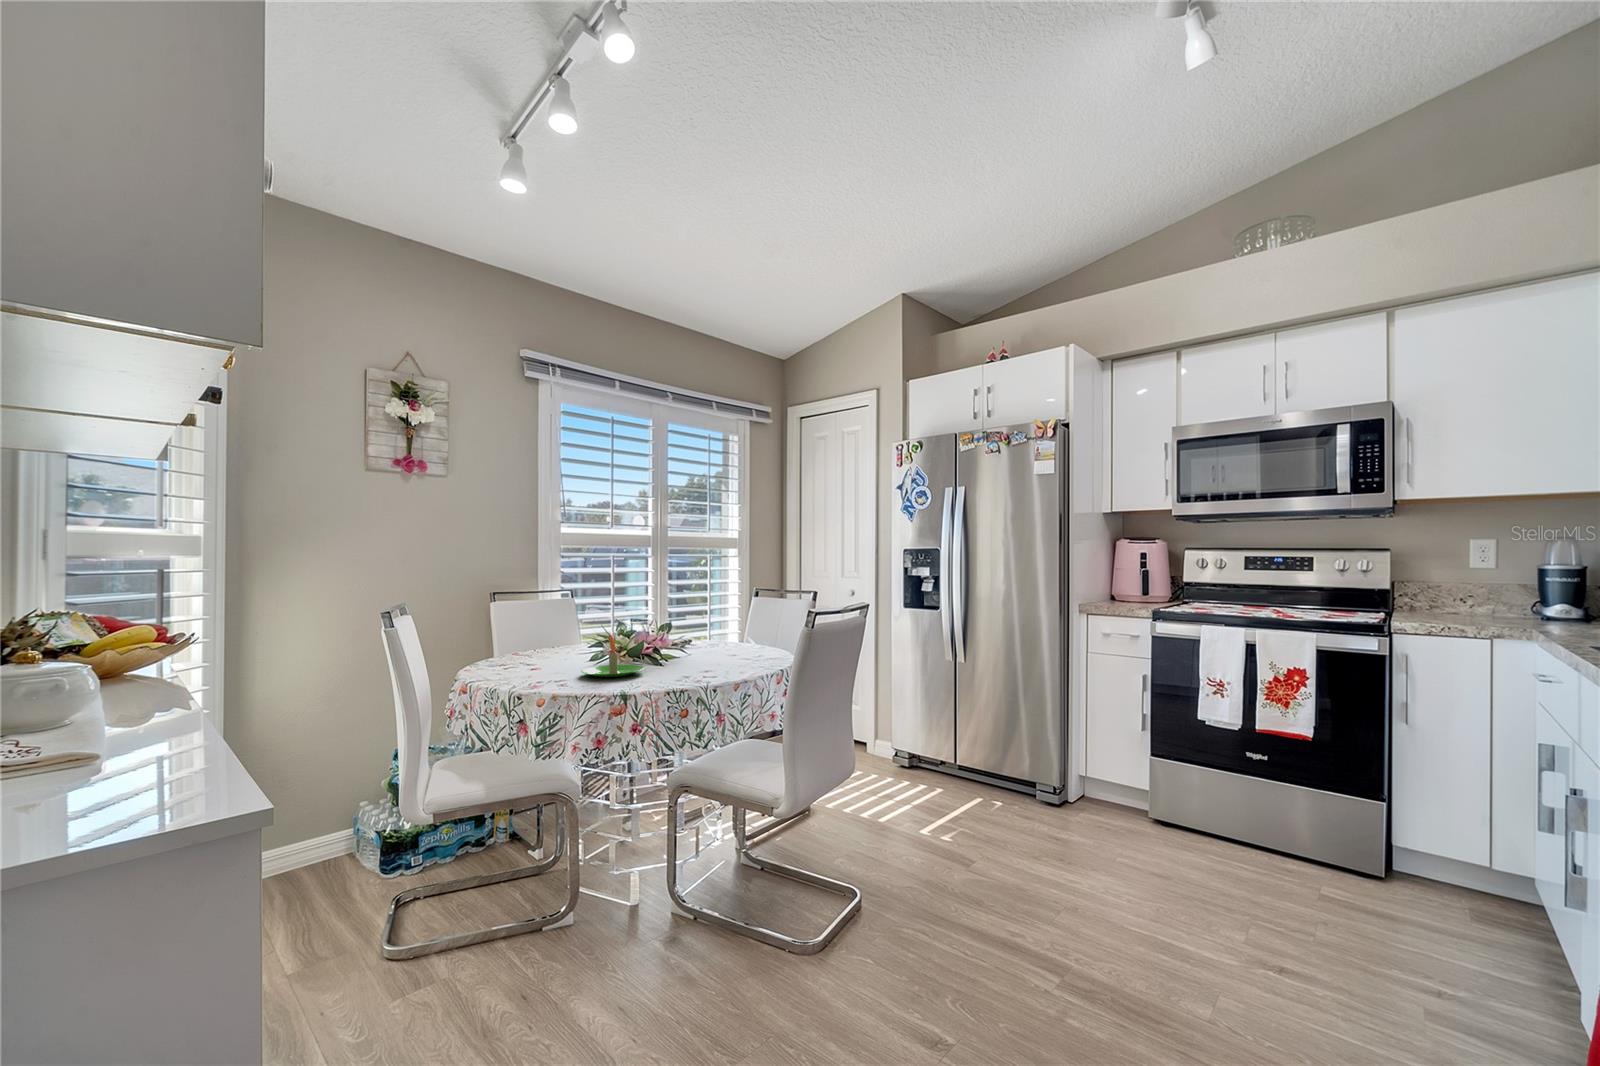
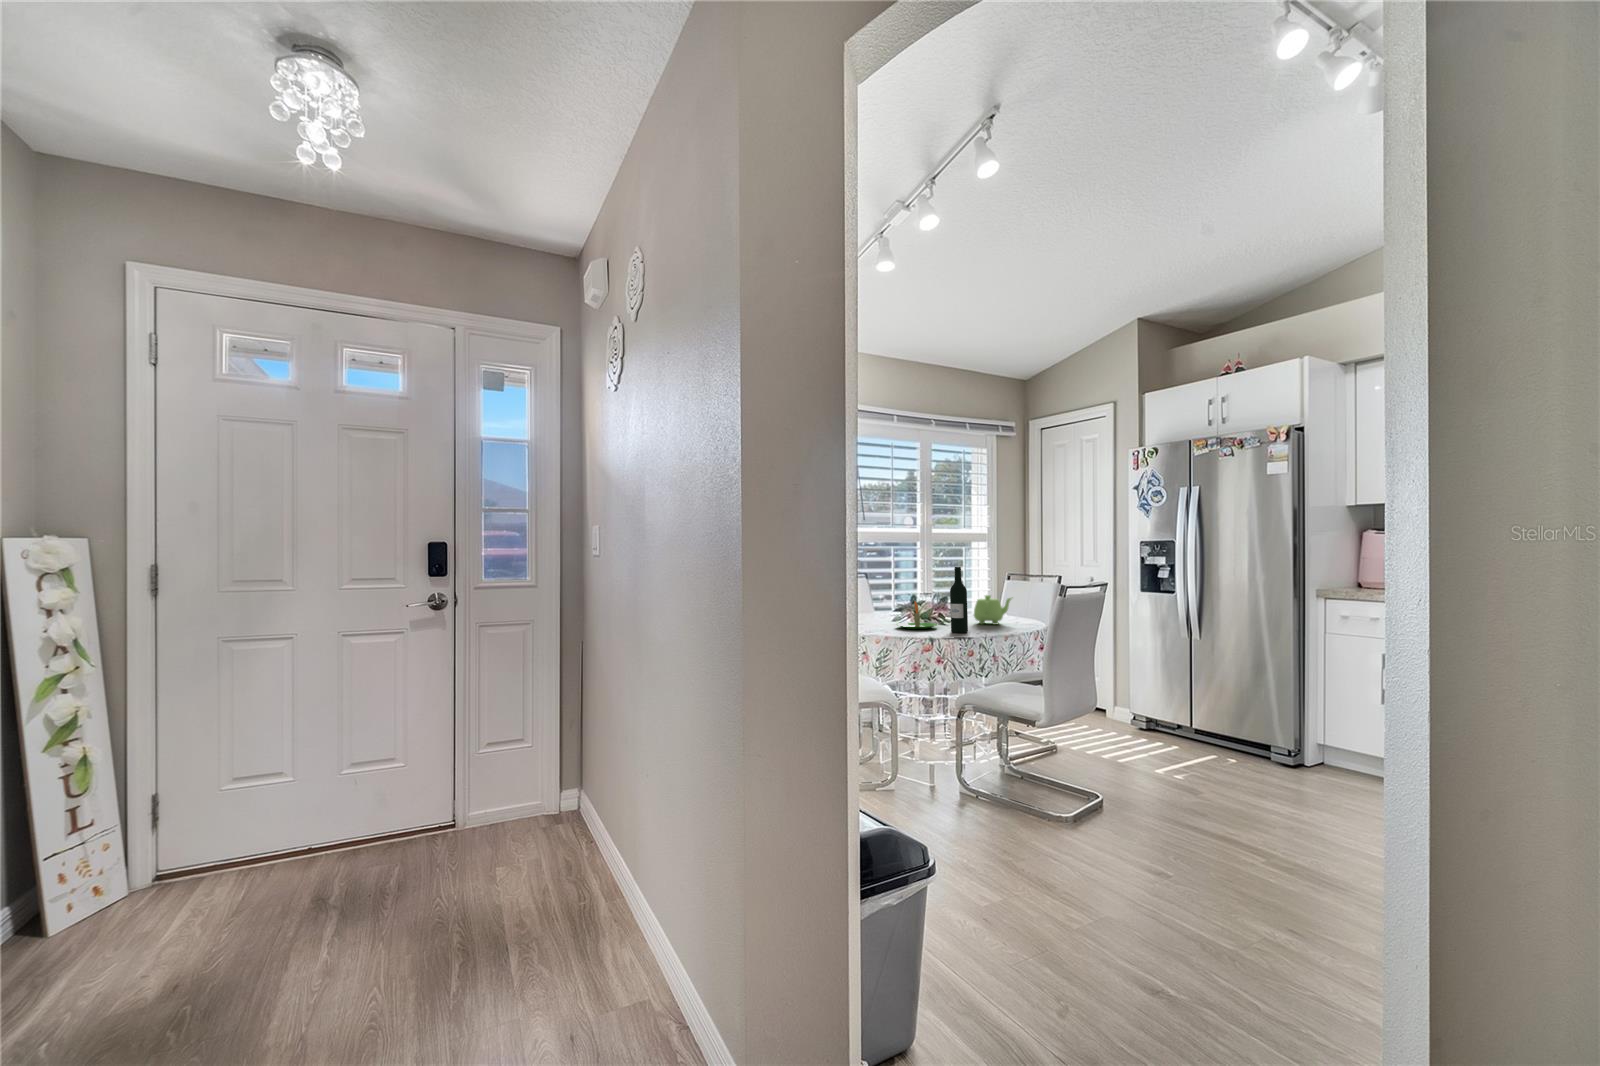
wine bottle: none [658,584,683,682] -> present [950,567,968,633]
teapot: none [700,621,754,663] -> present [974,595,1011,624]

